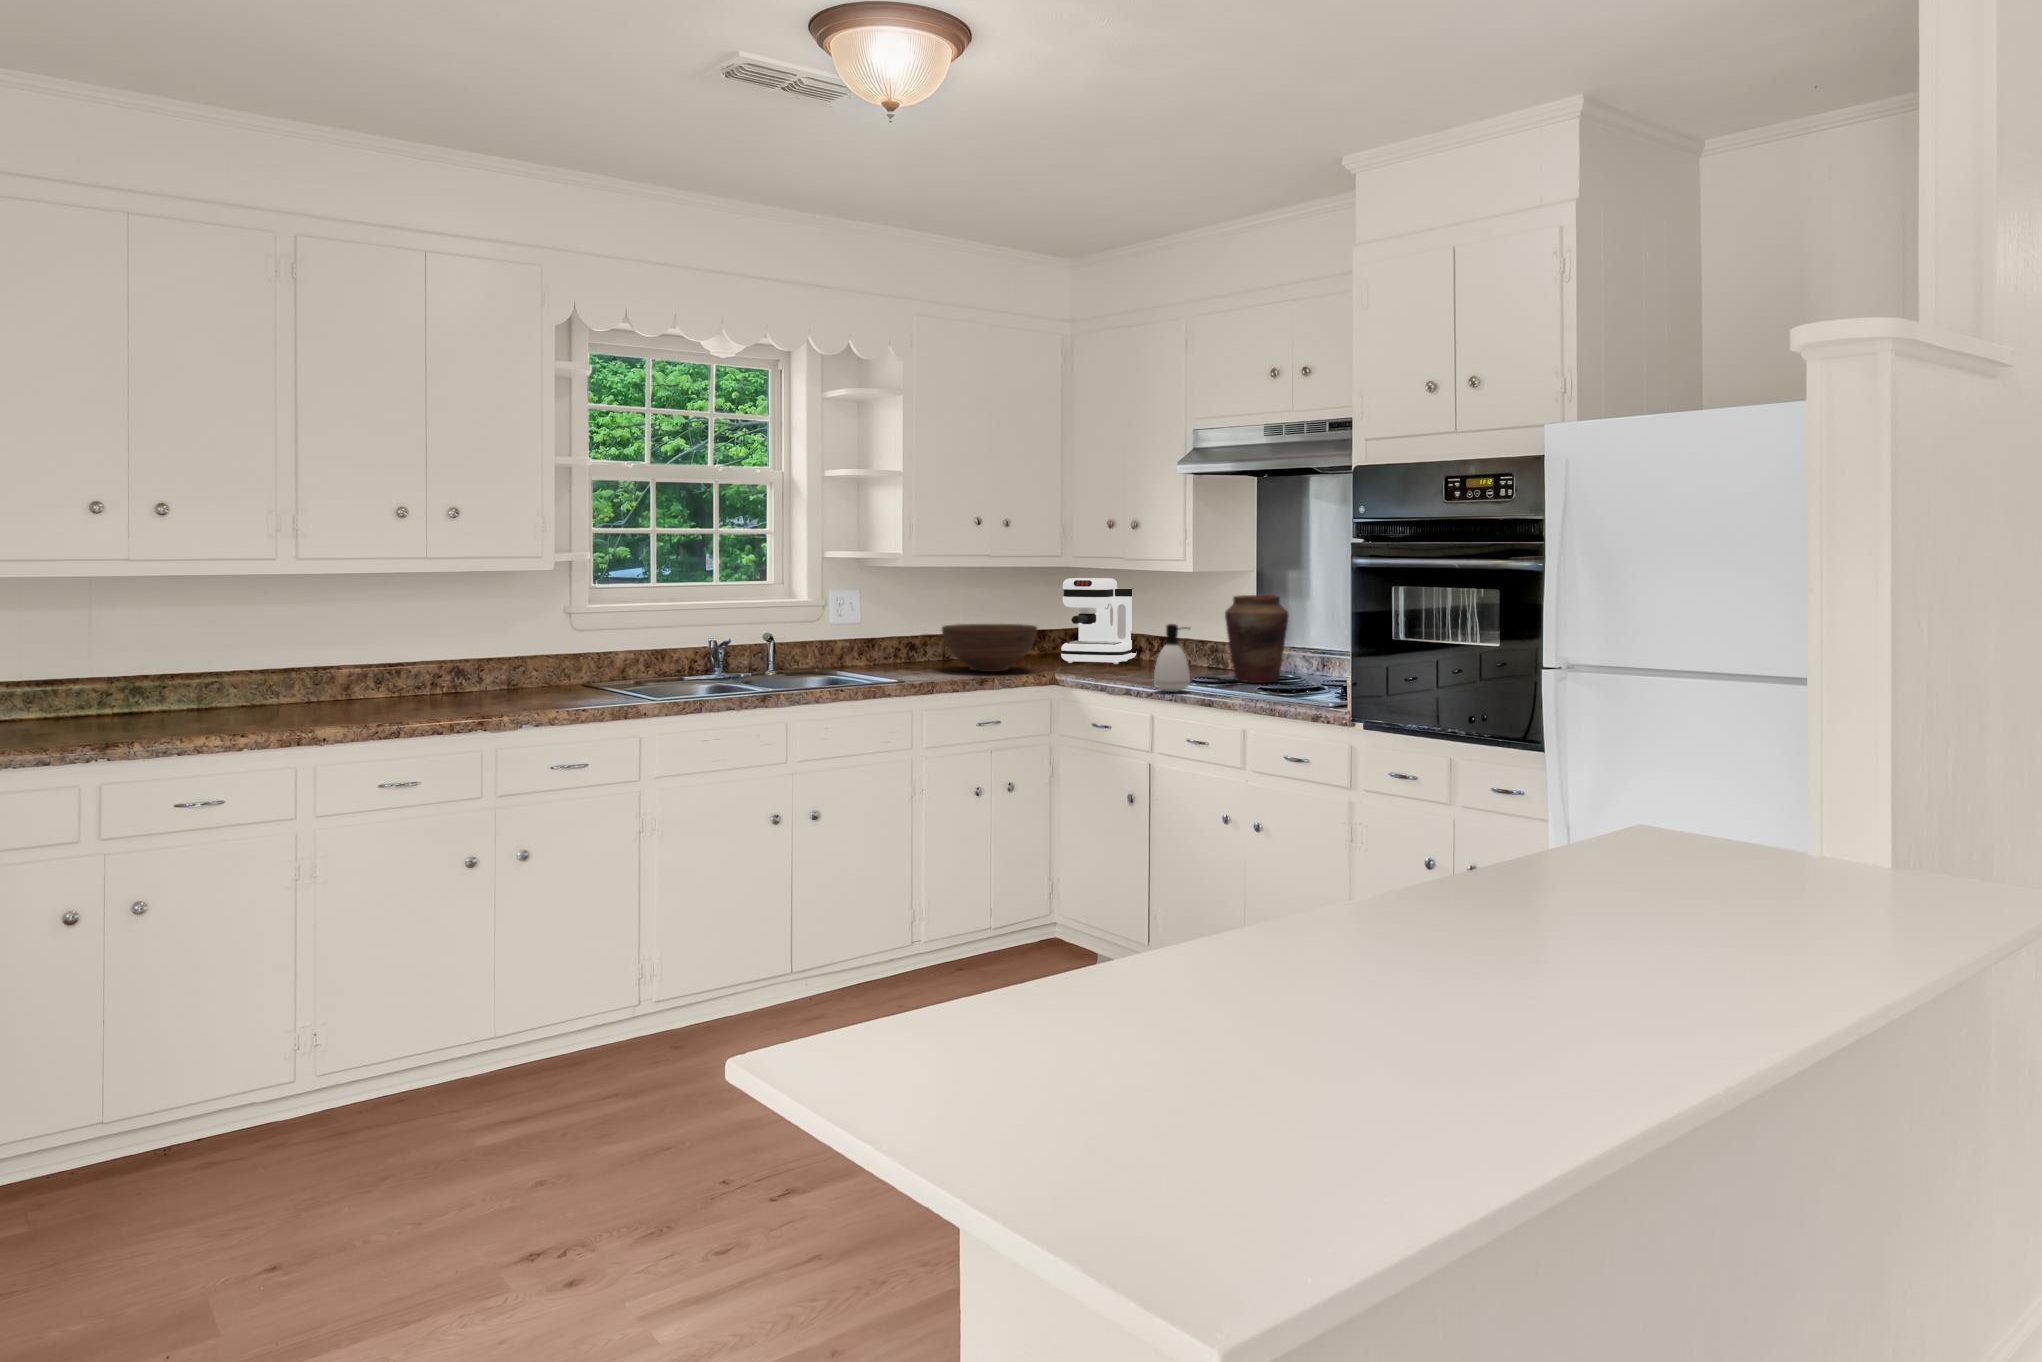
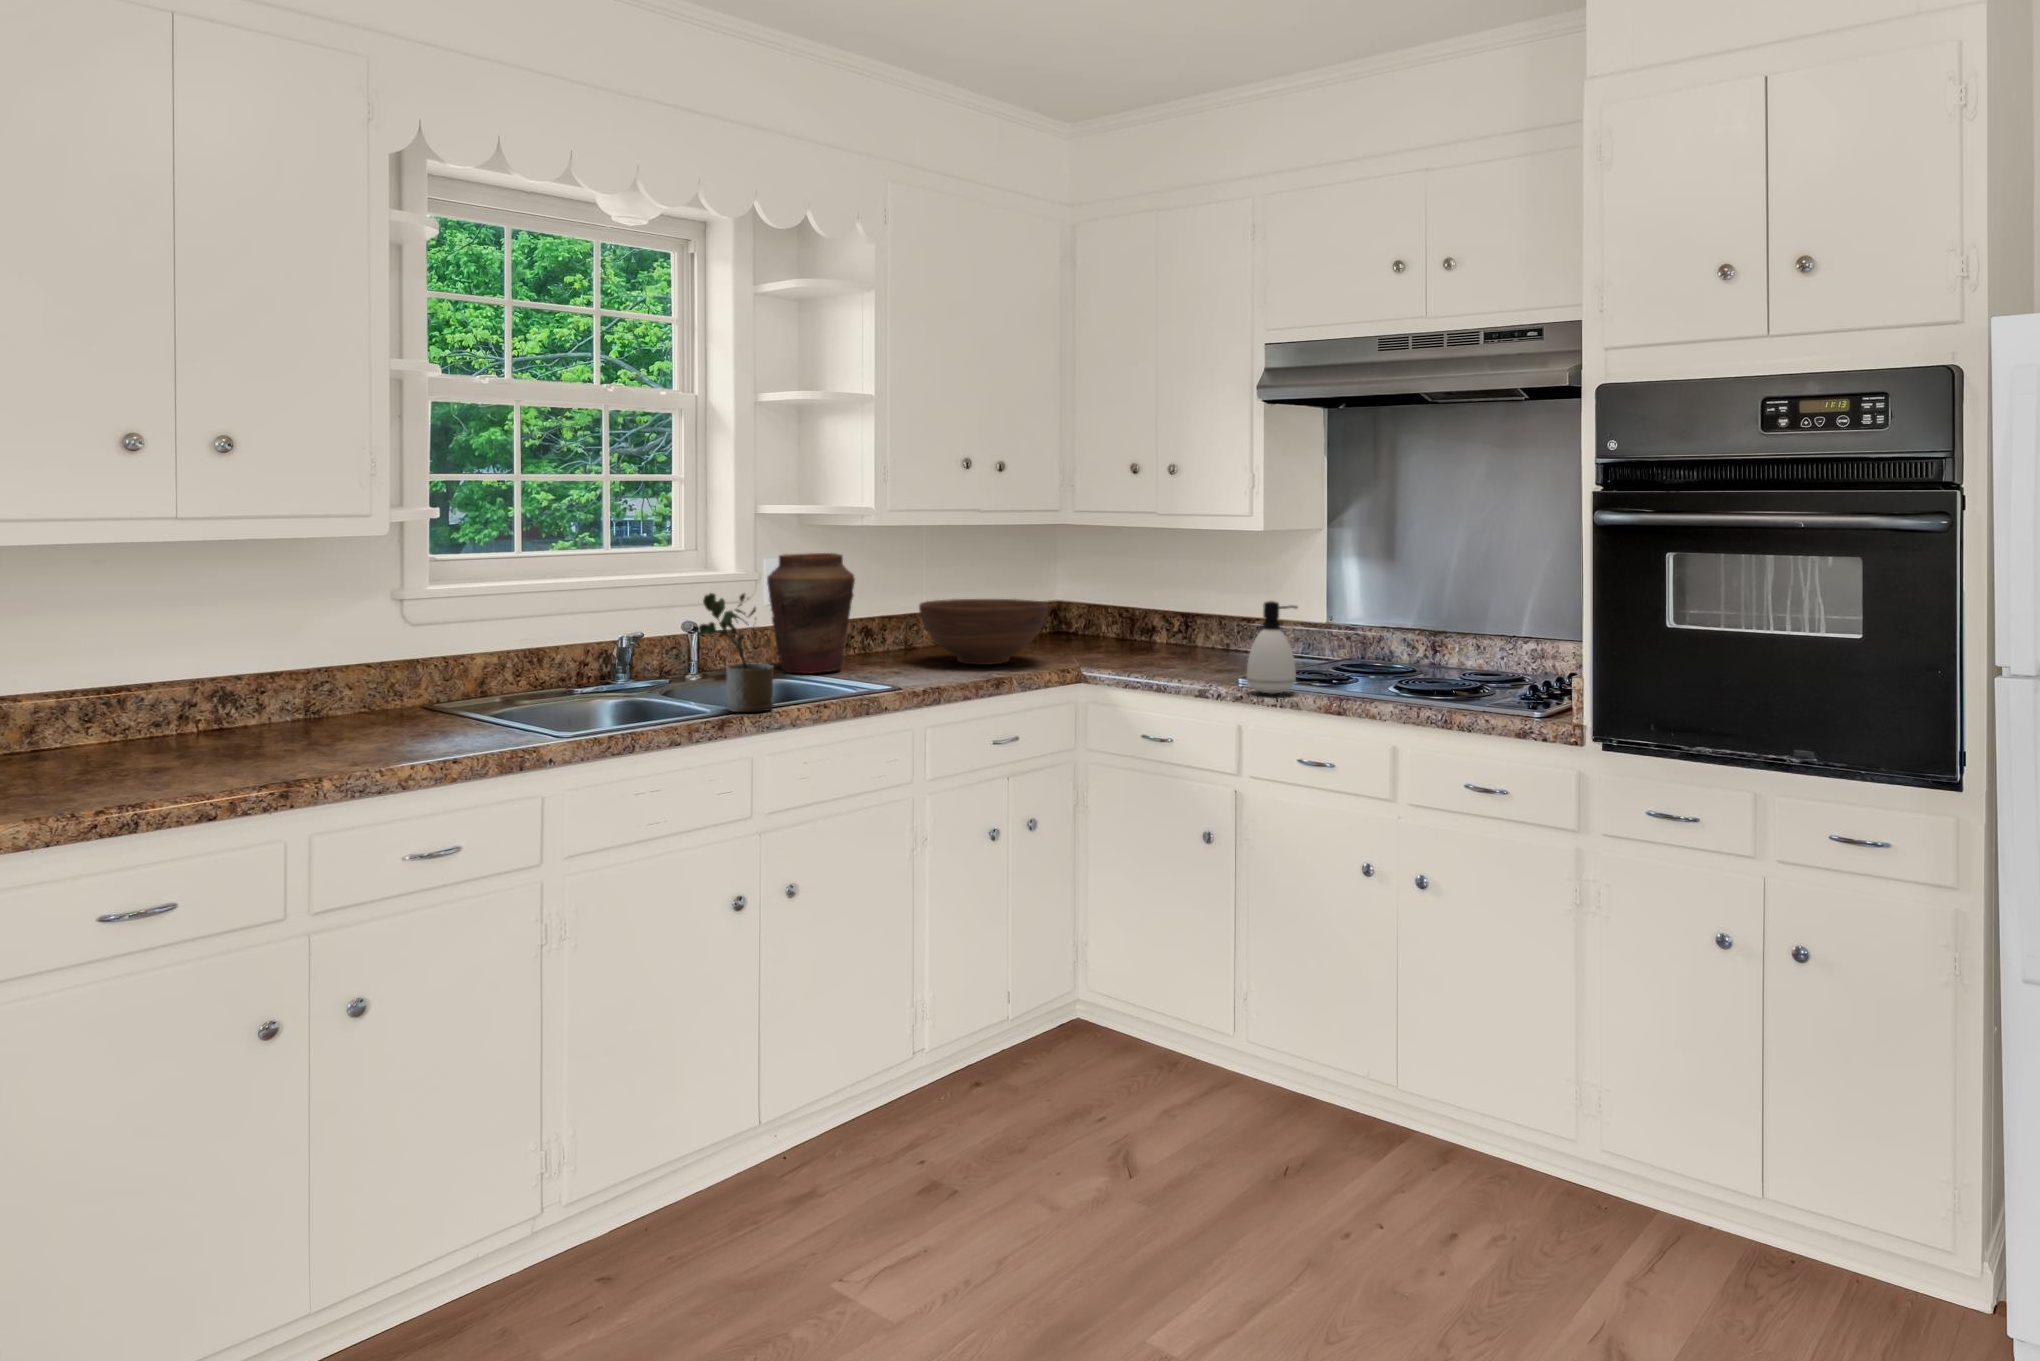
coffee maker: present [1061,578,1136,664] -> none [1055,537,1144,648]
vase: present [1225,595,1288,683] -> present [767,553,855,673]
potted plant: none [752,612,805,693] -> present [698,593,774,712]

